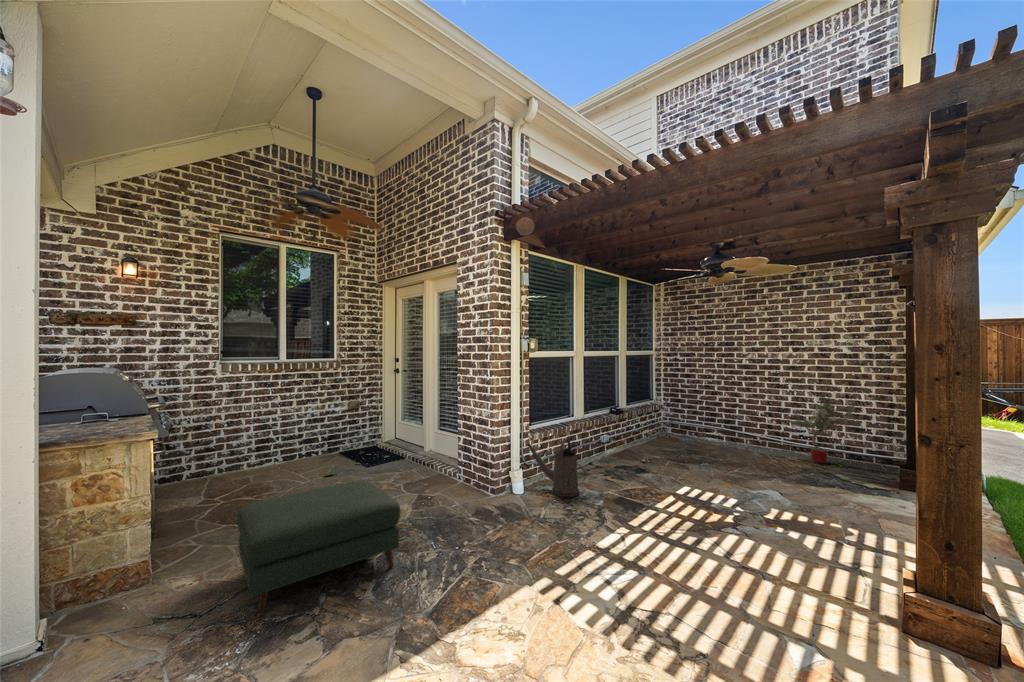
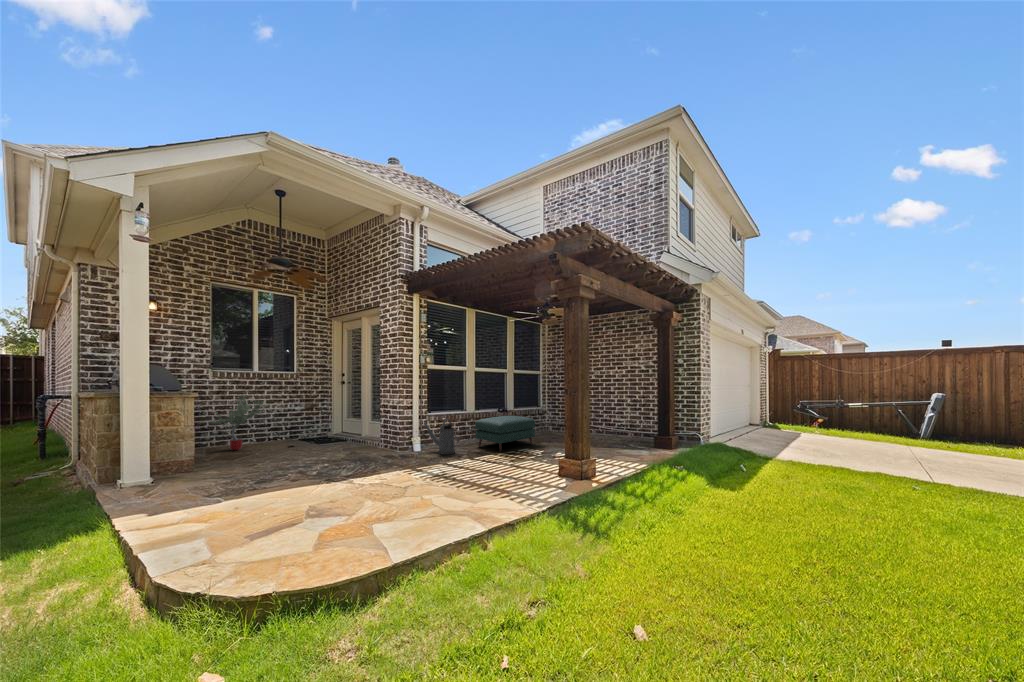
potted tree: present [787,394,855,464] -> present [210,395,263,451]
ottoman: present [237,480,401,616] -> present [475,416,535,452]

